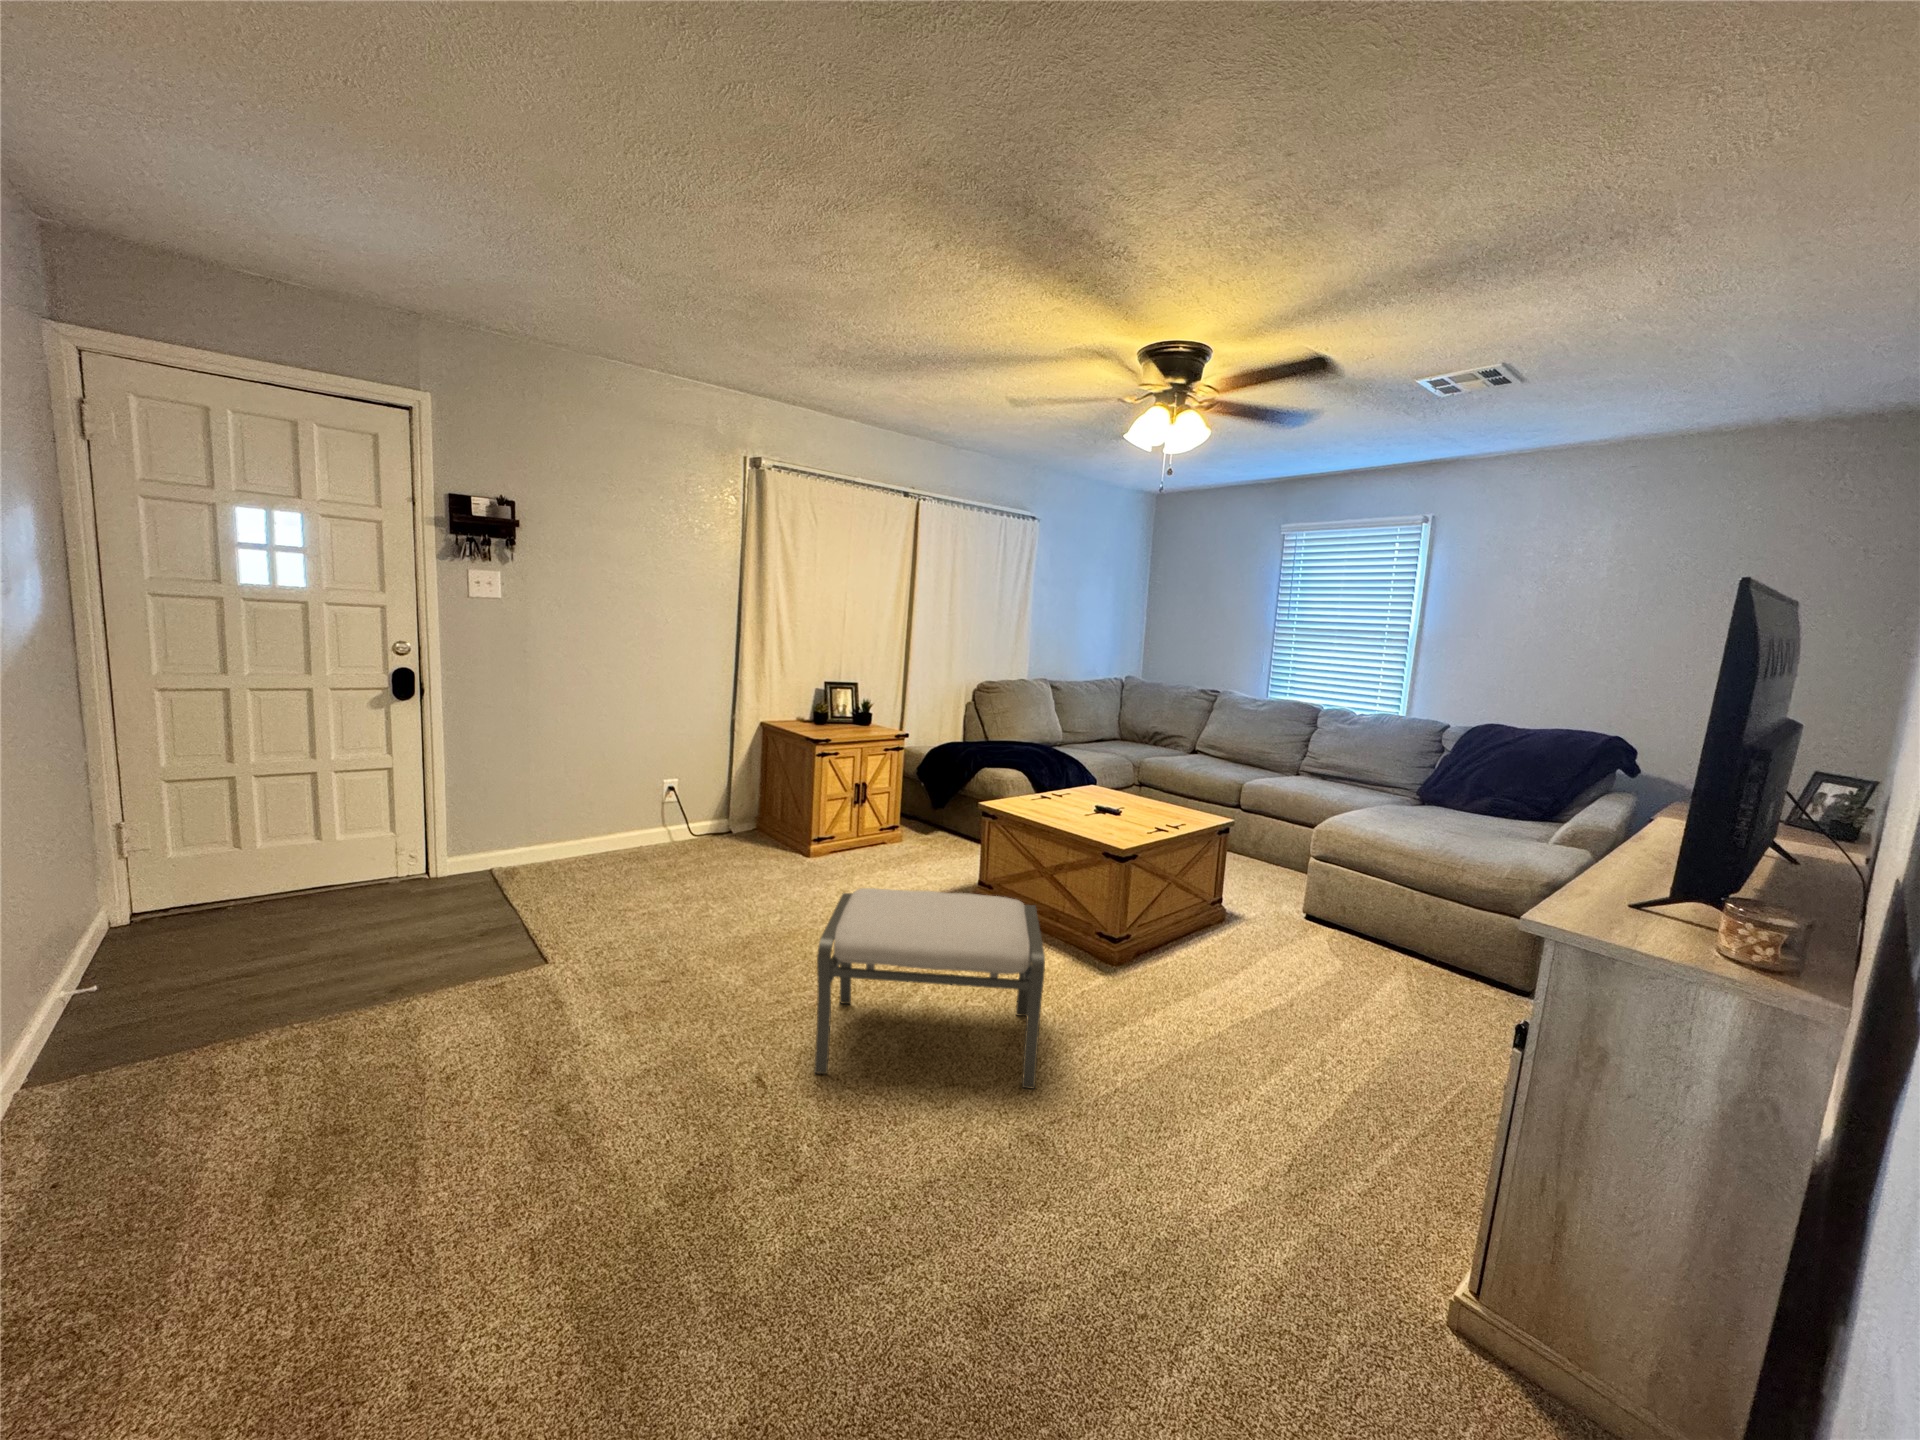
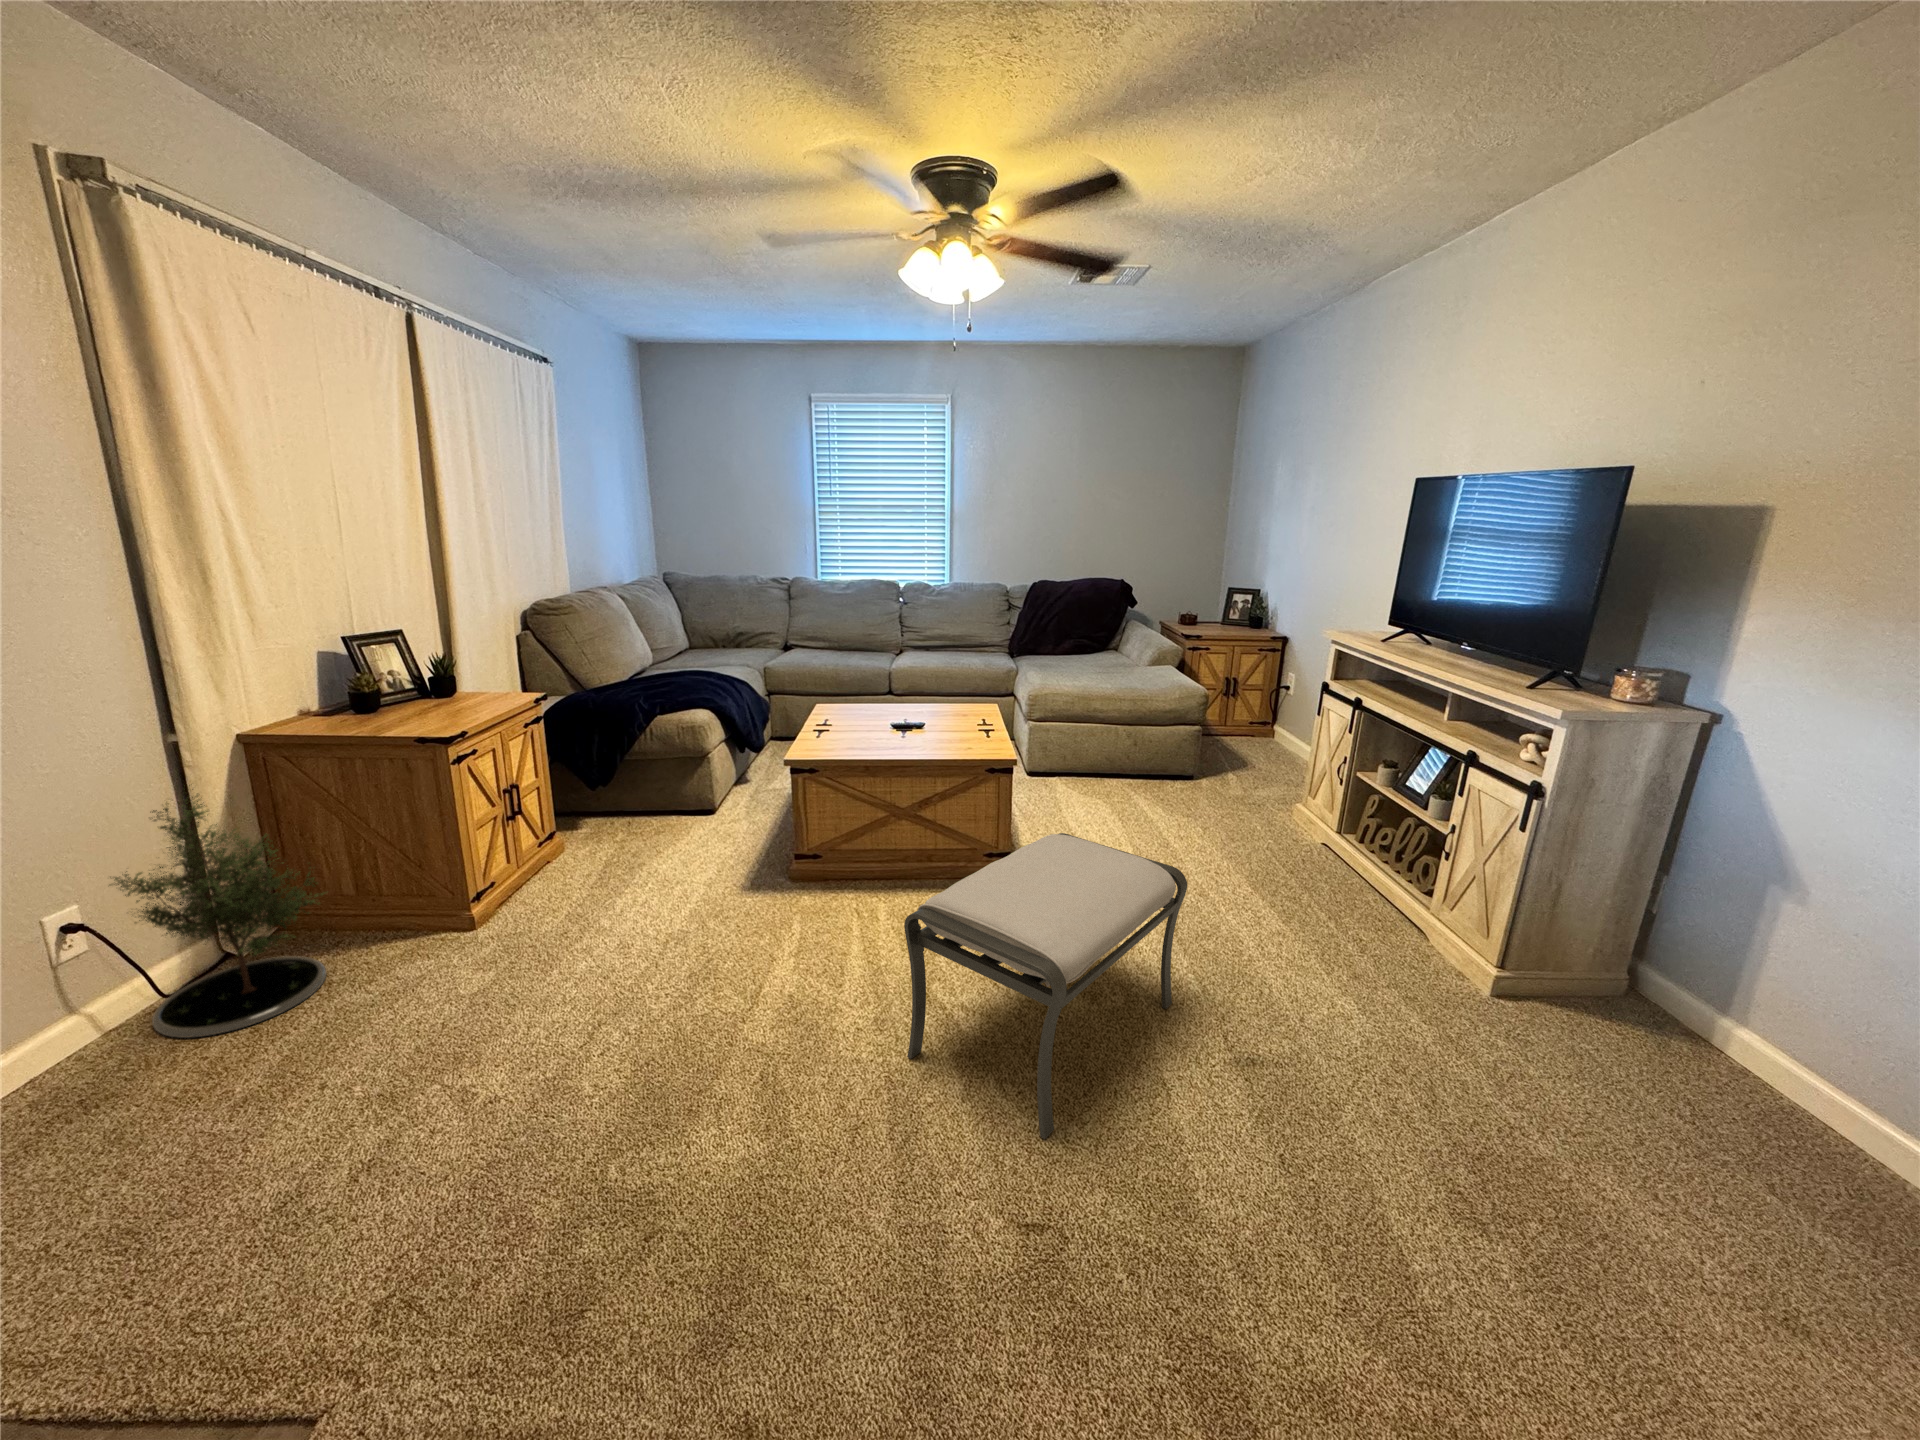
potted tree: none [676,734,746,856] -> present [110,785,327,1038]

